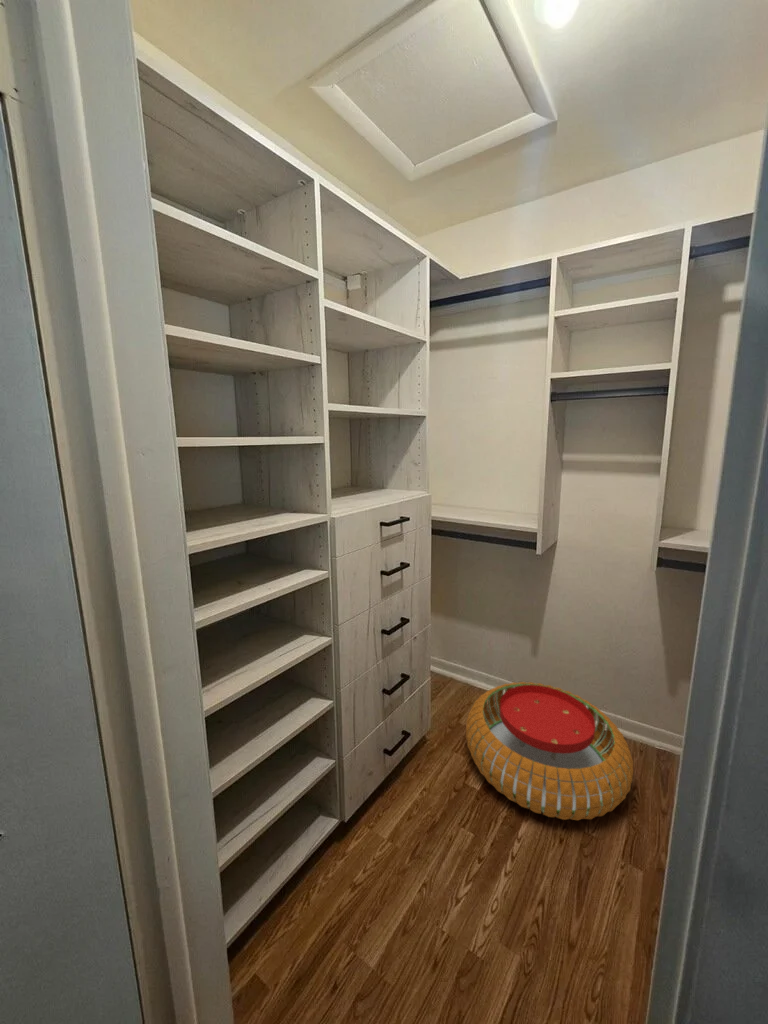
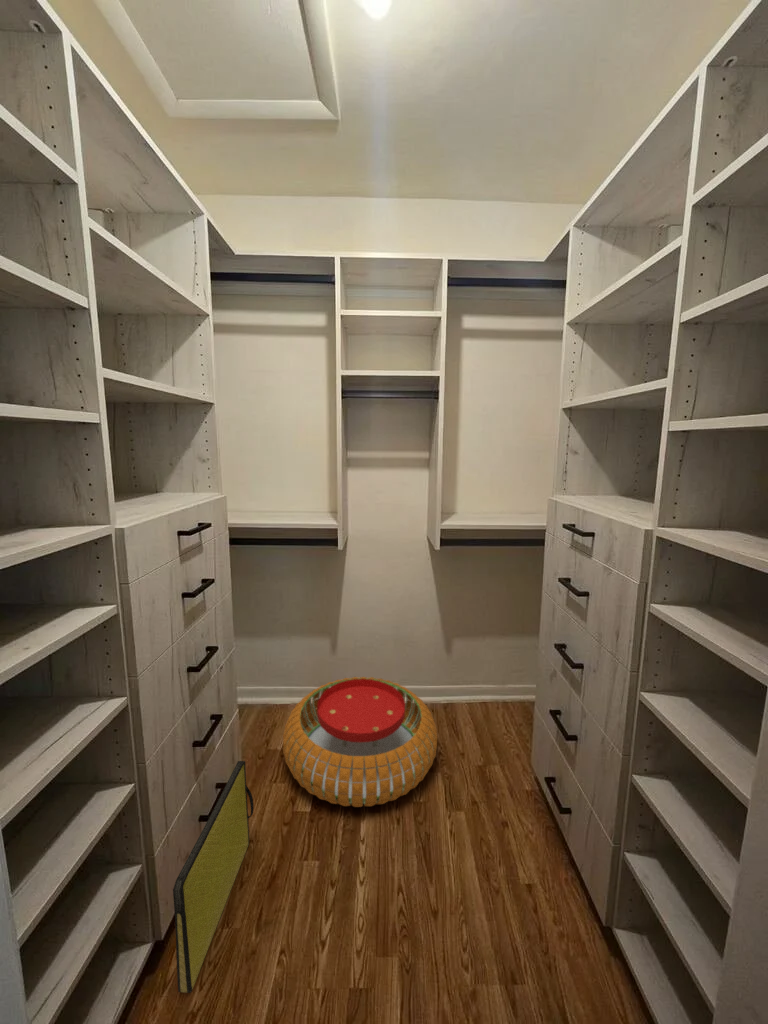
bag: none [348,716,428,868] -> present [173,761,254,993]

